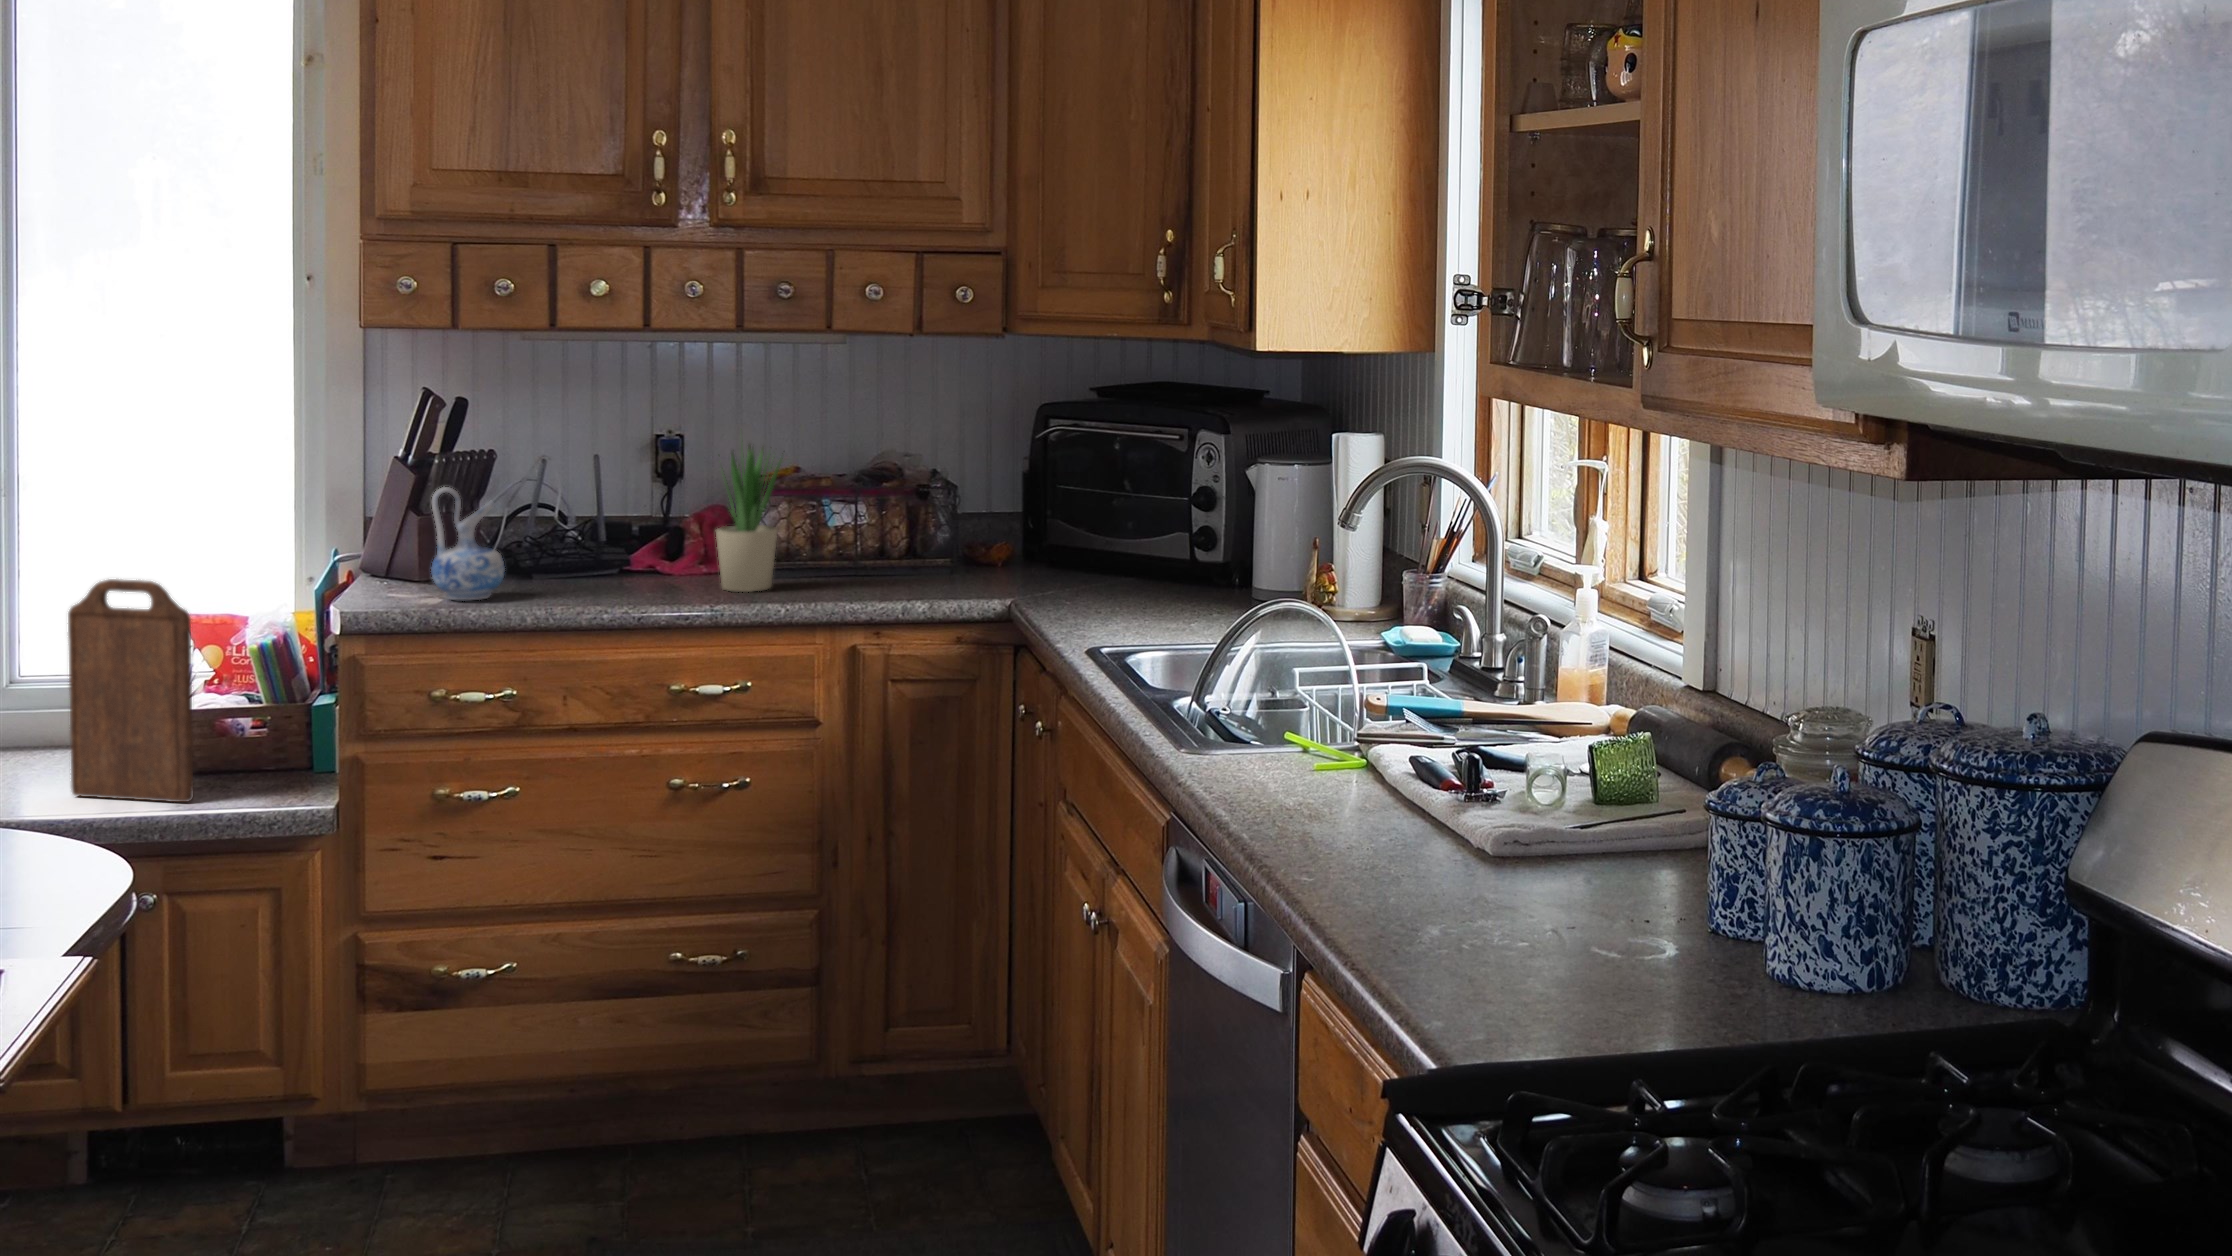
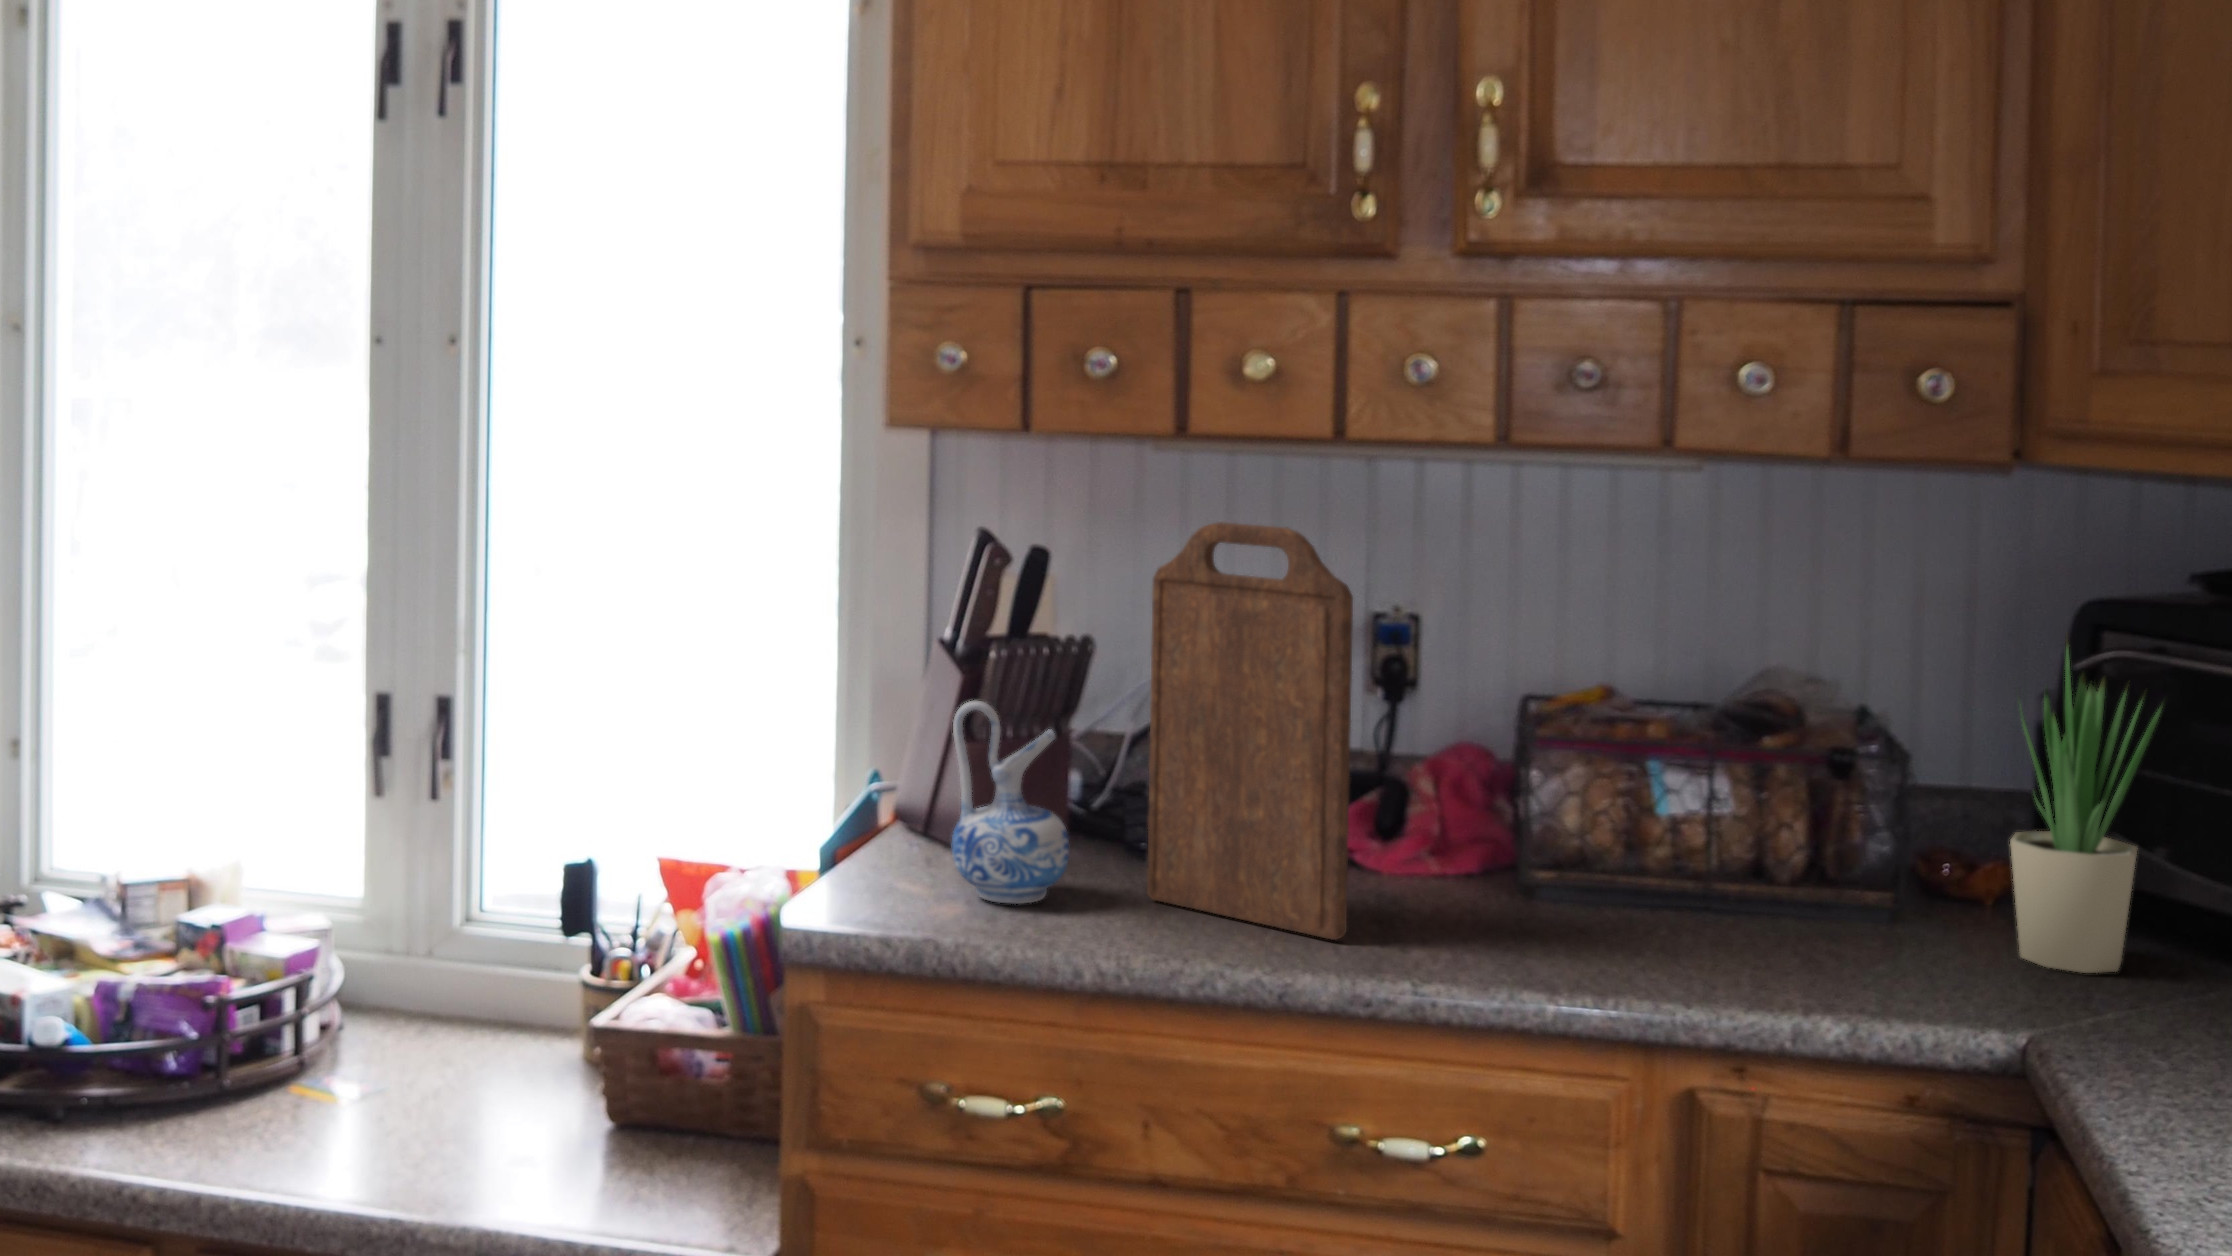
potted plant: present [716,445,781,592] -> present [2010,643,2162,973]
cutting board: present [68,579,194,802] -> present [1147,522,1353,940]

